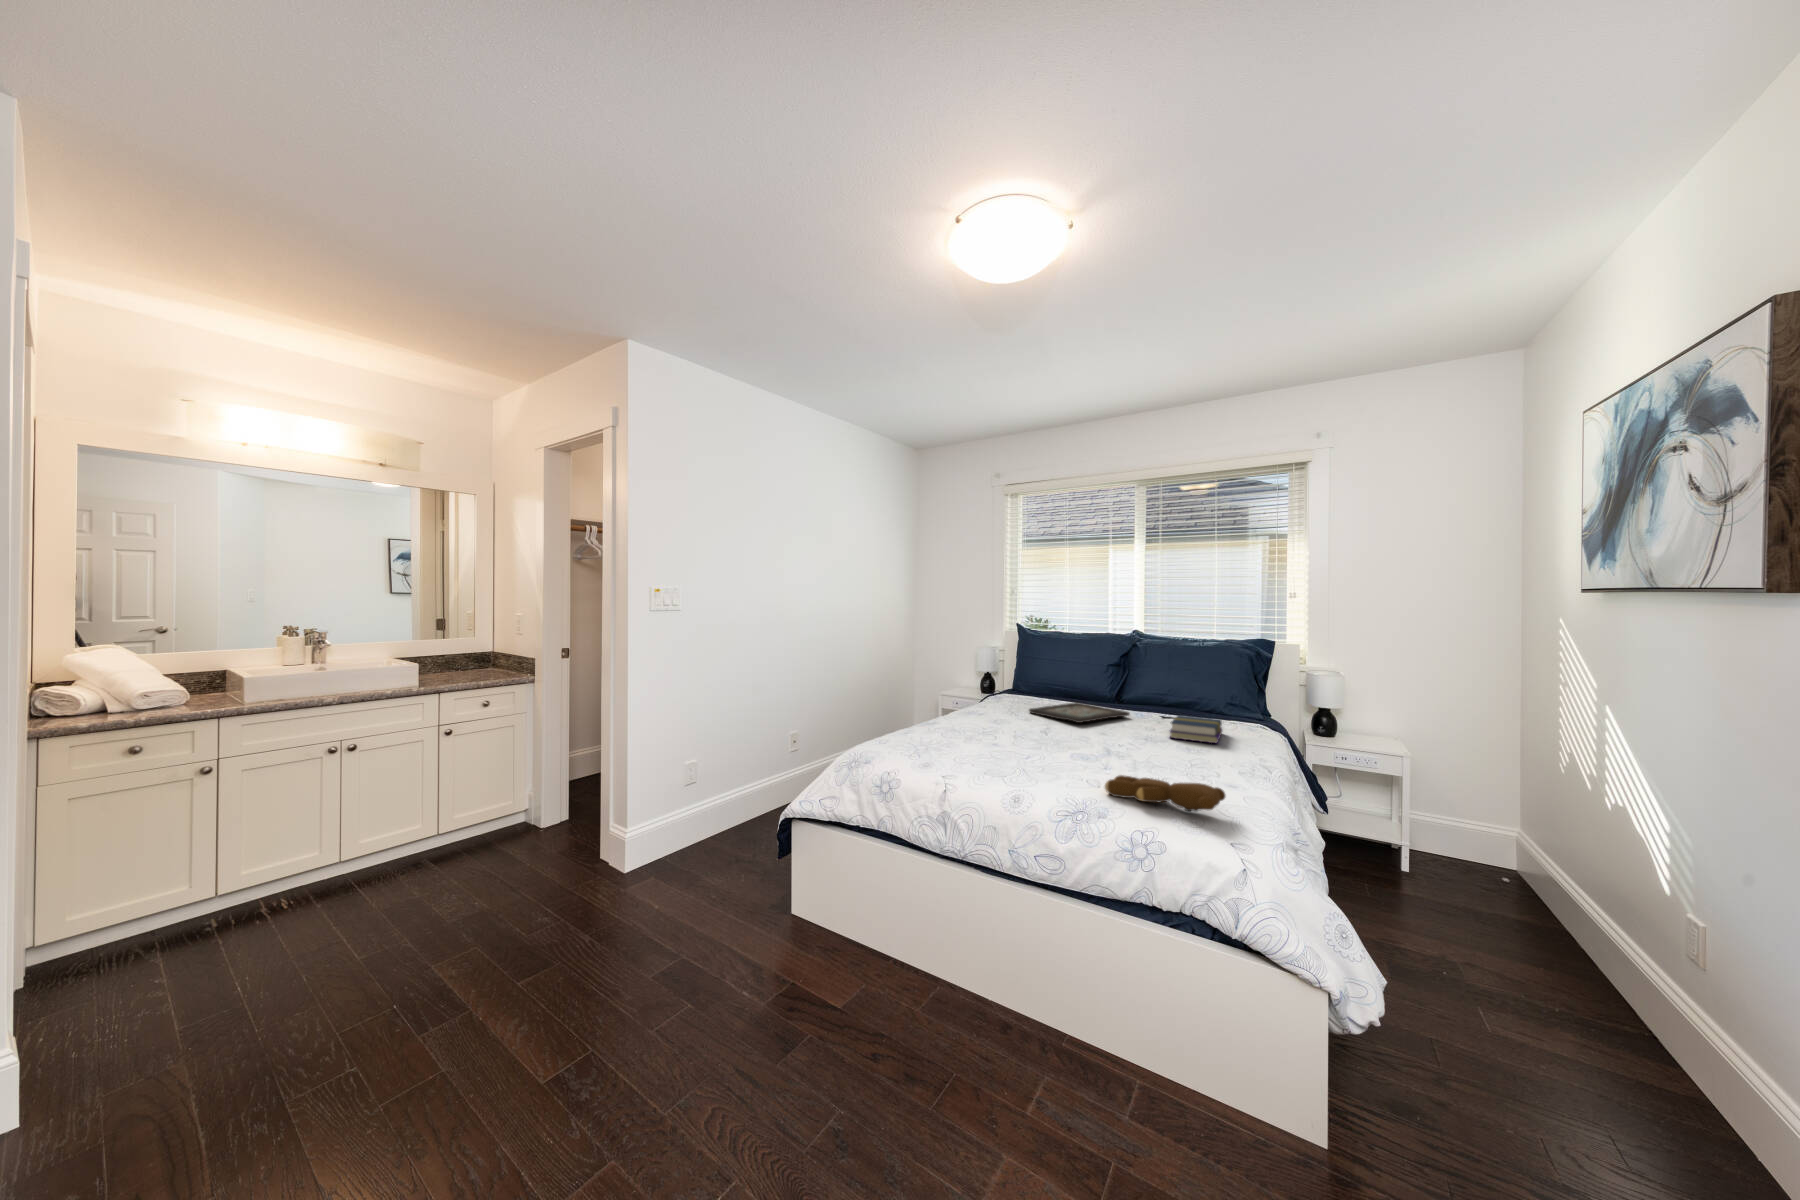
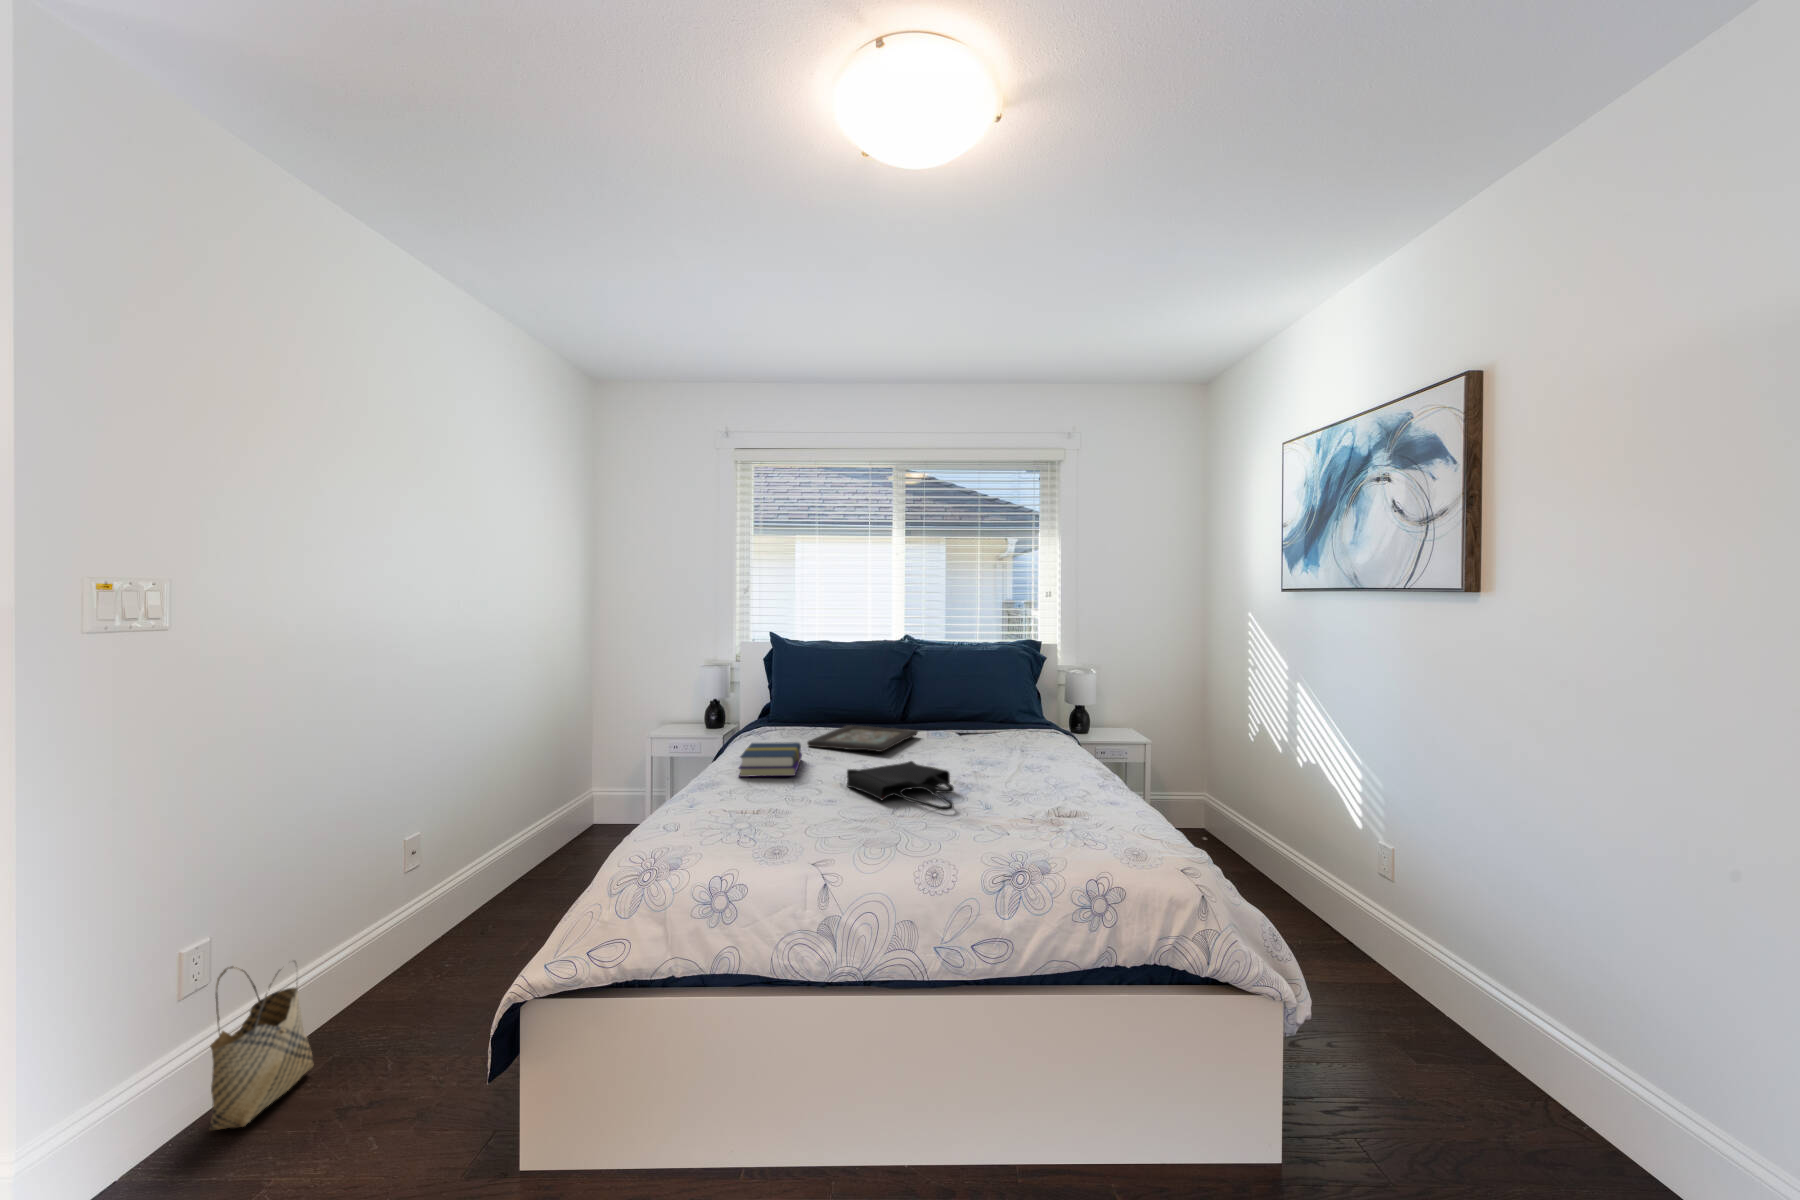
book: present [1170,715,1222,743] -> present [739,742,802,777]
tote bag: none [1023,728,1102,766] -> present [847,761,954,811]
teddy bear: present [1105,775,1225,811] -> none [1011,809,1146,843]
woven basket: none [684,779,729,857] -> present [209,960,313,1130]

